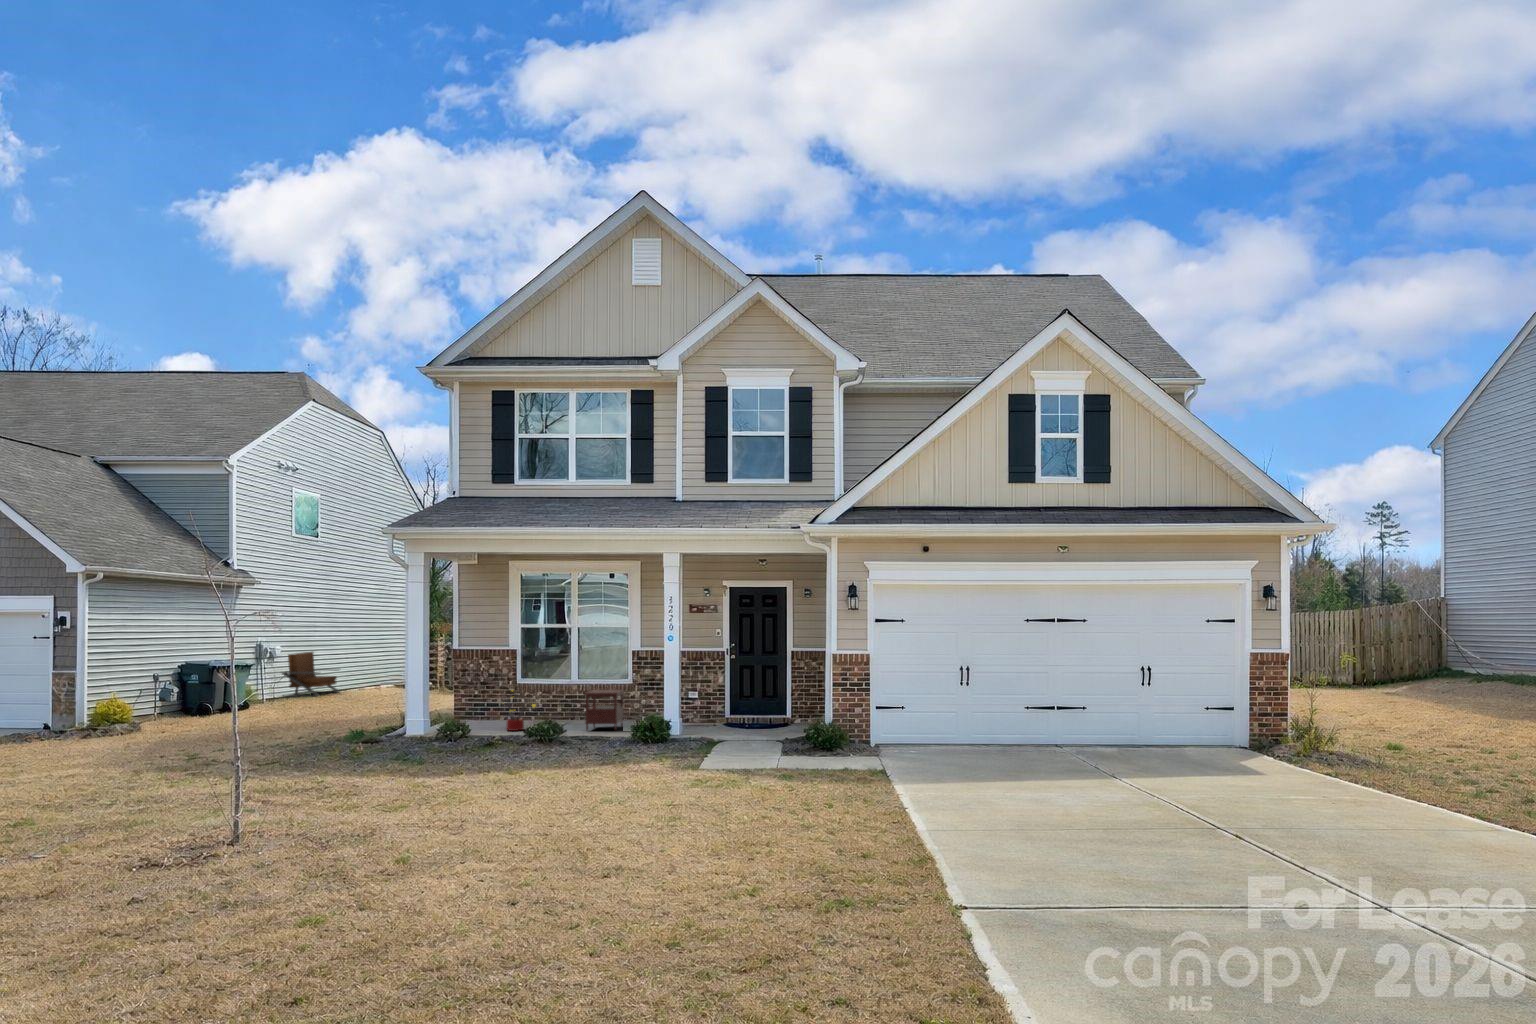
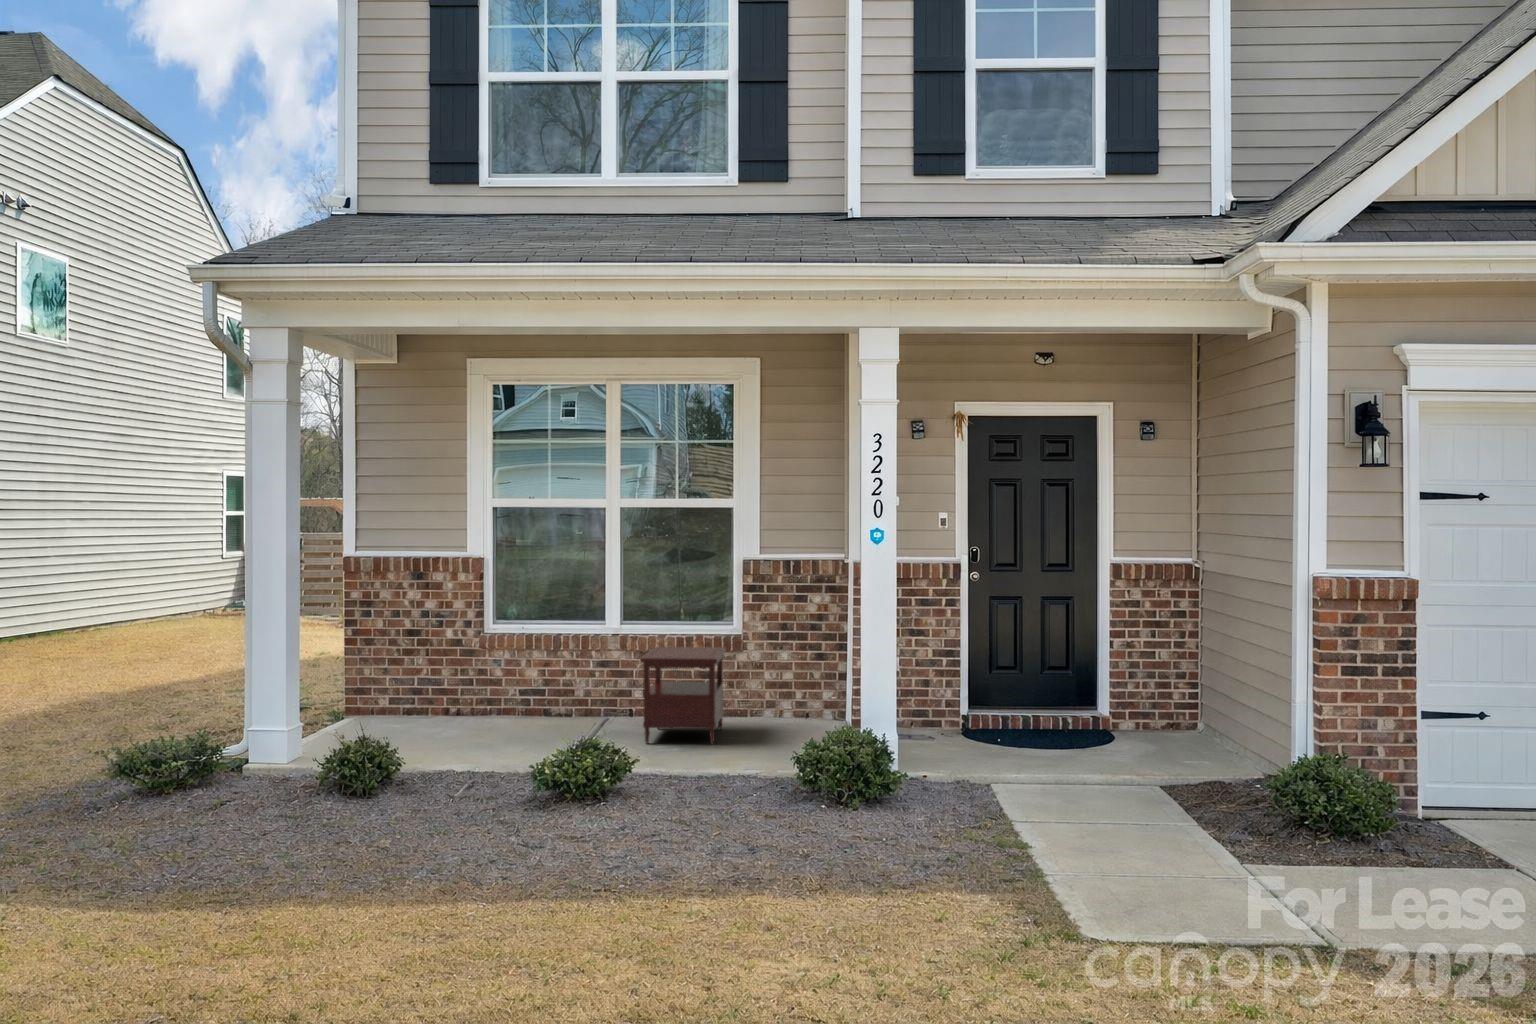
lounge chair: present [282,652,339,697] -> none [95,552,204,628]
decorative plant: present [507,699,536,731] -> none [453,644,530,740]

